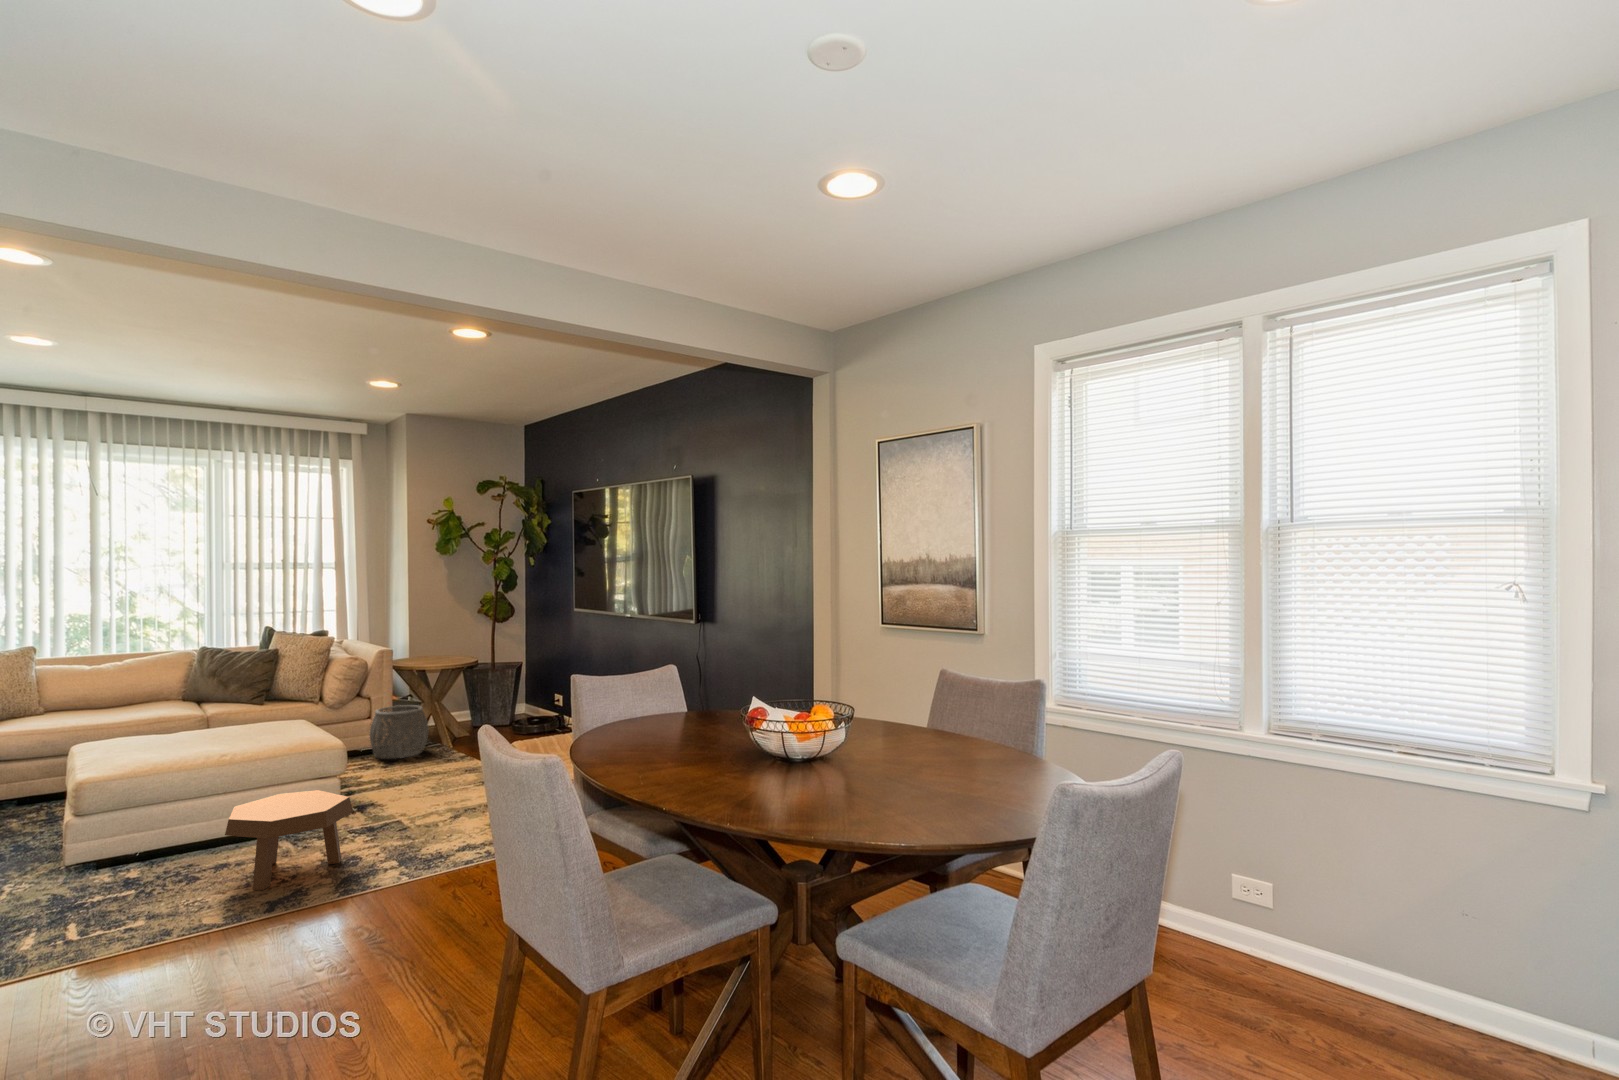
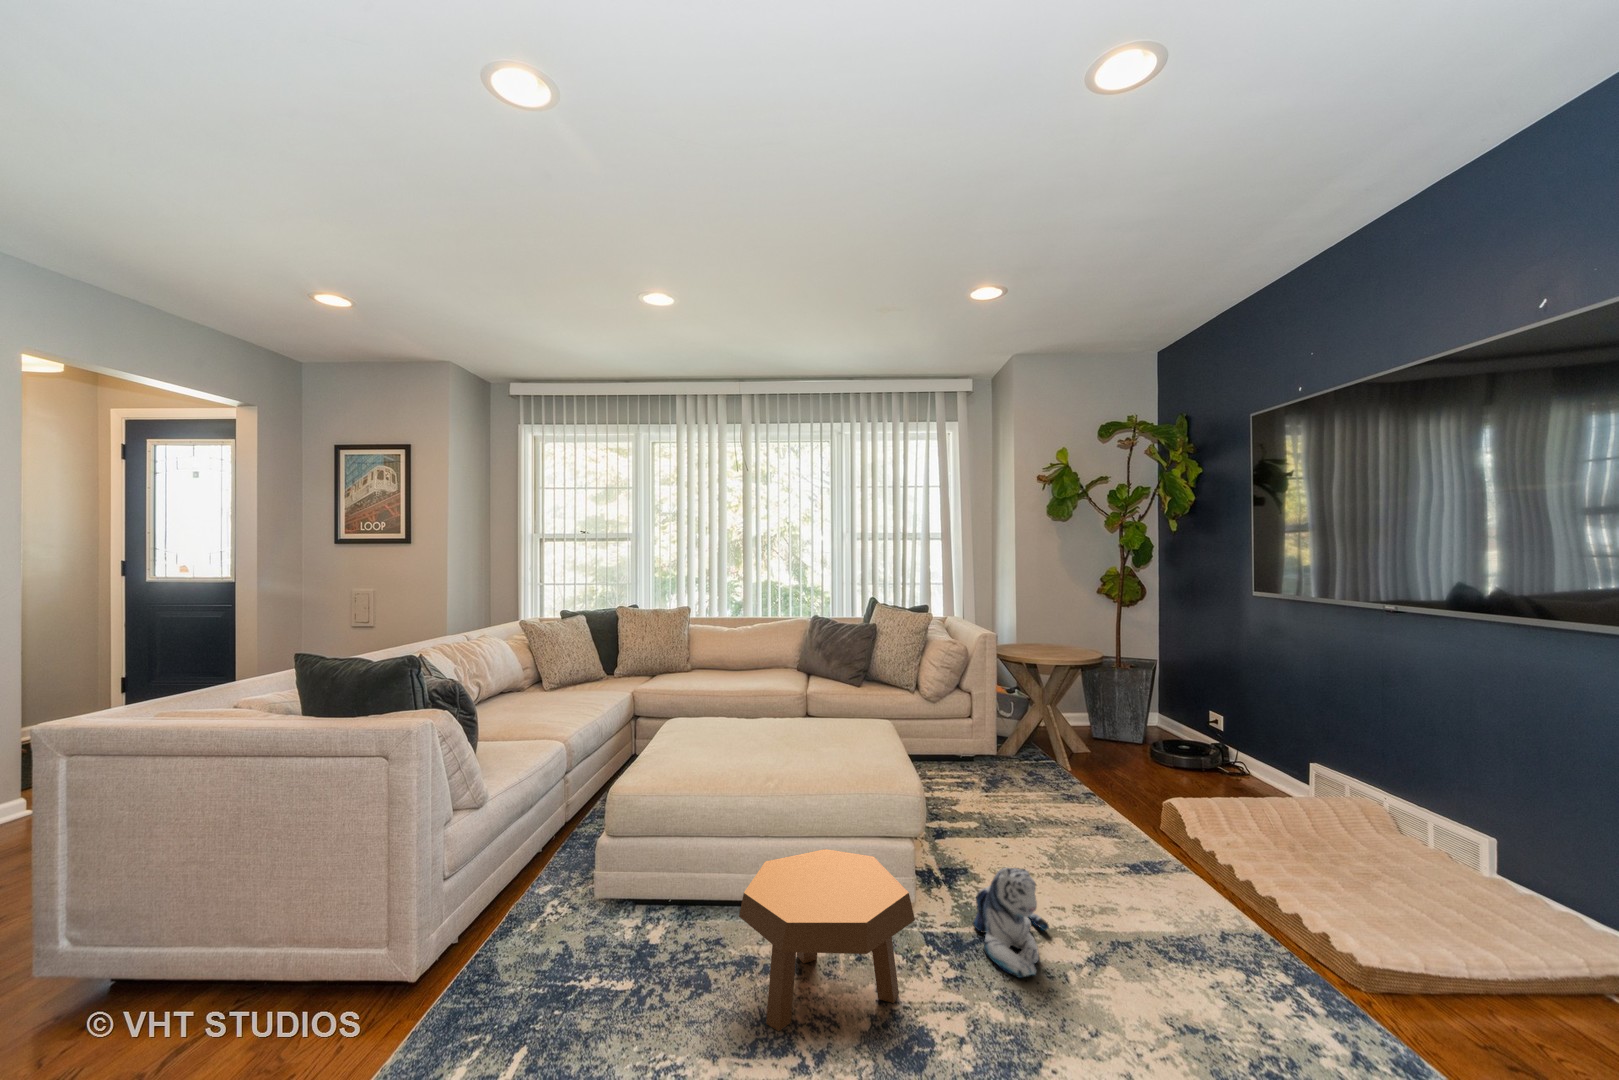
woven basket: present [370,705,428,759] -> none [969,707,1041,779]
plush toy: none [385,781,436,837] -> present [973,868,1049,978]

